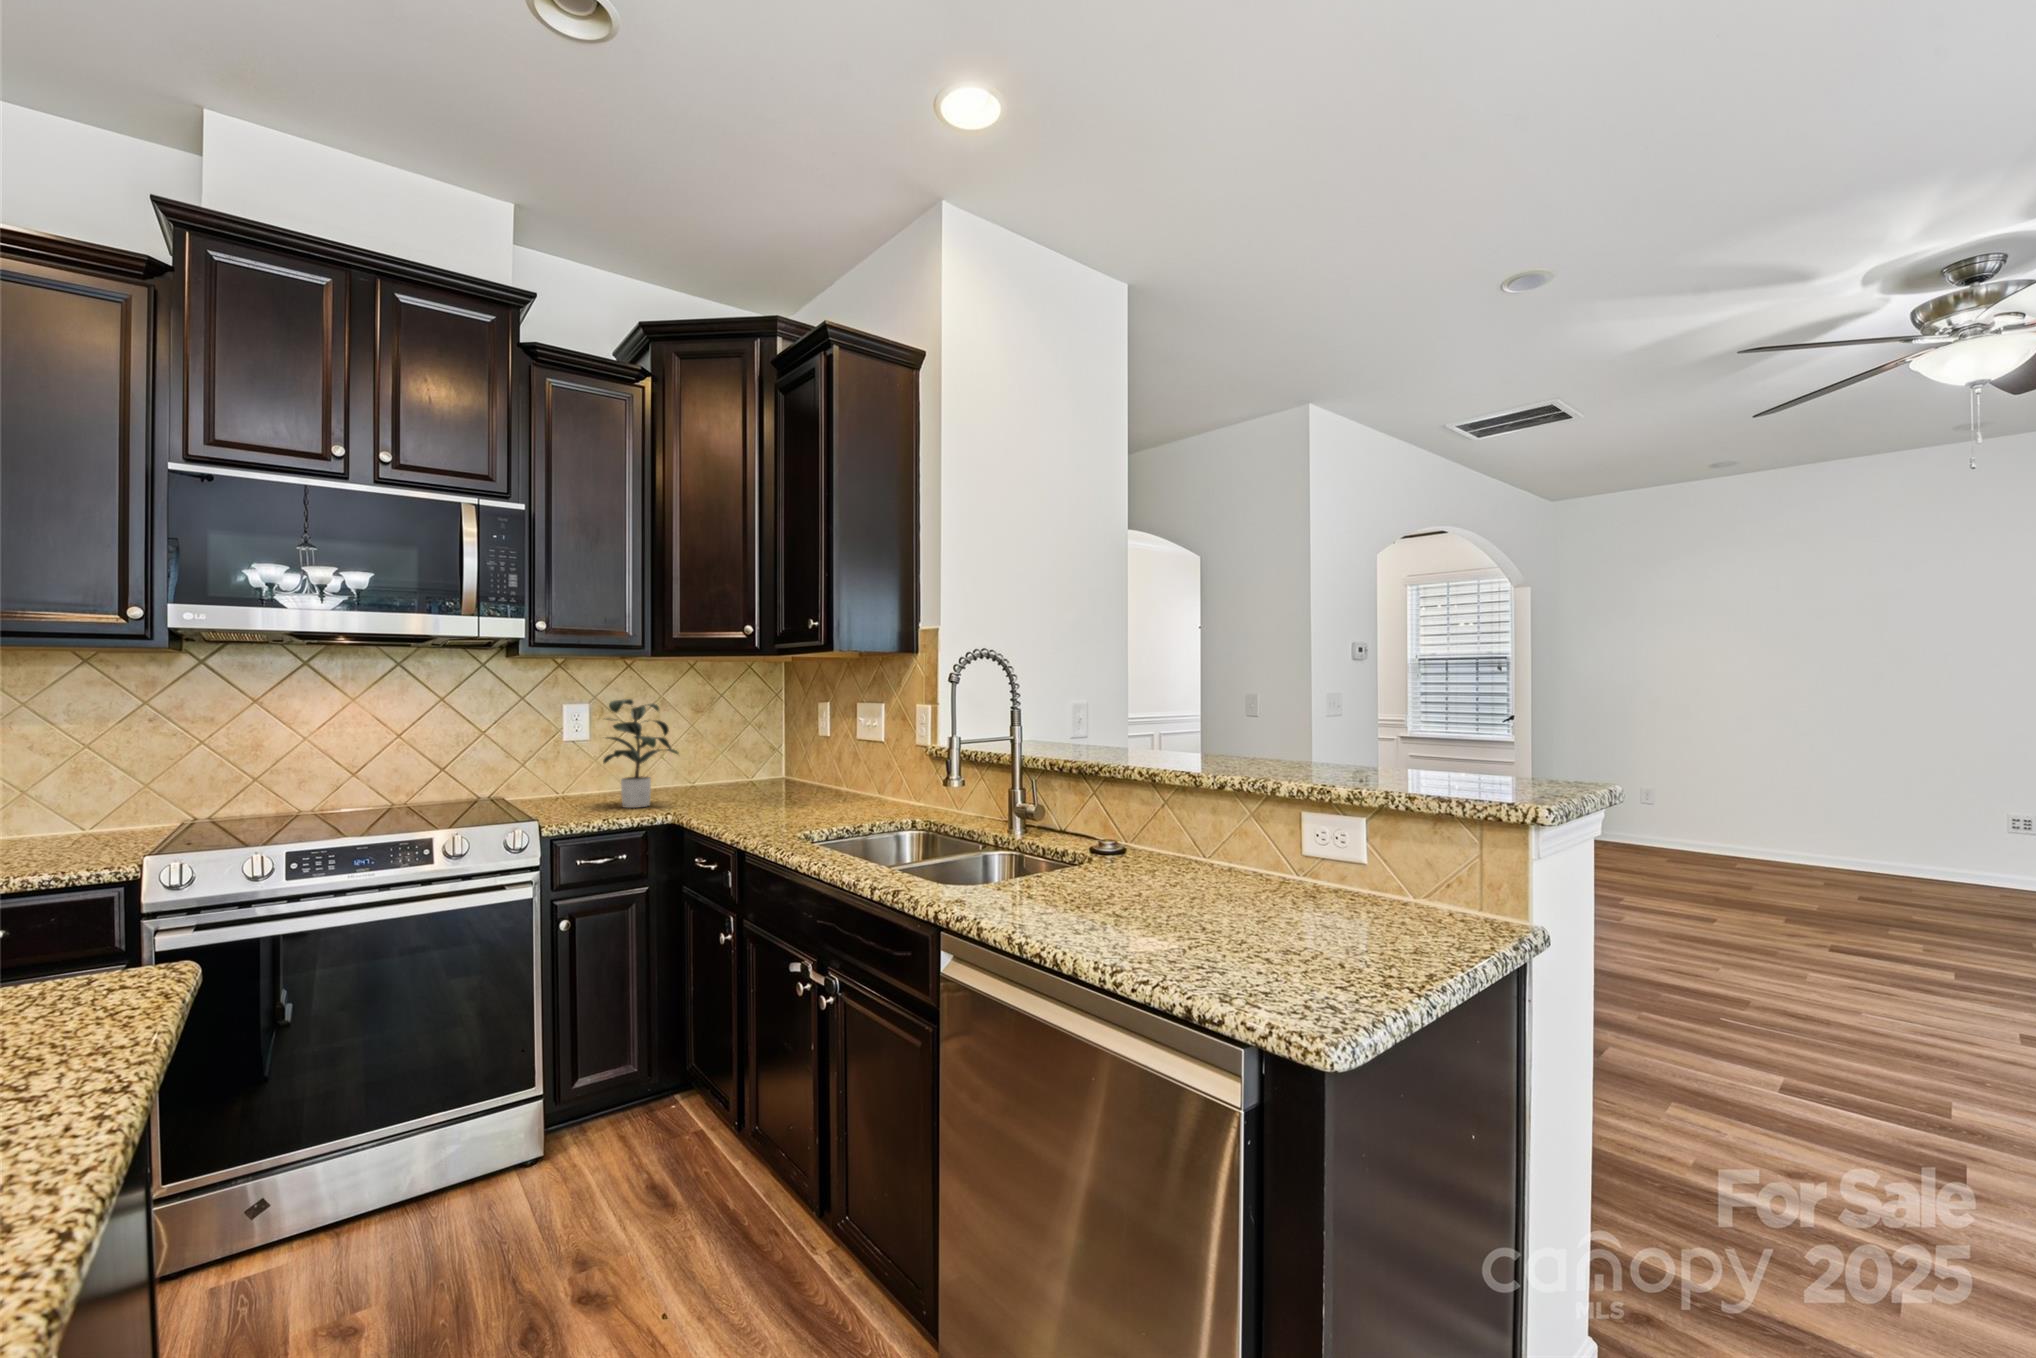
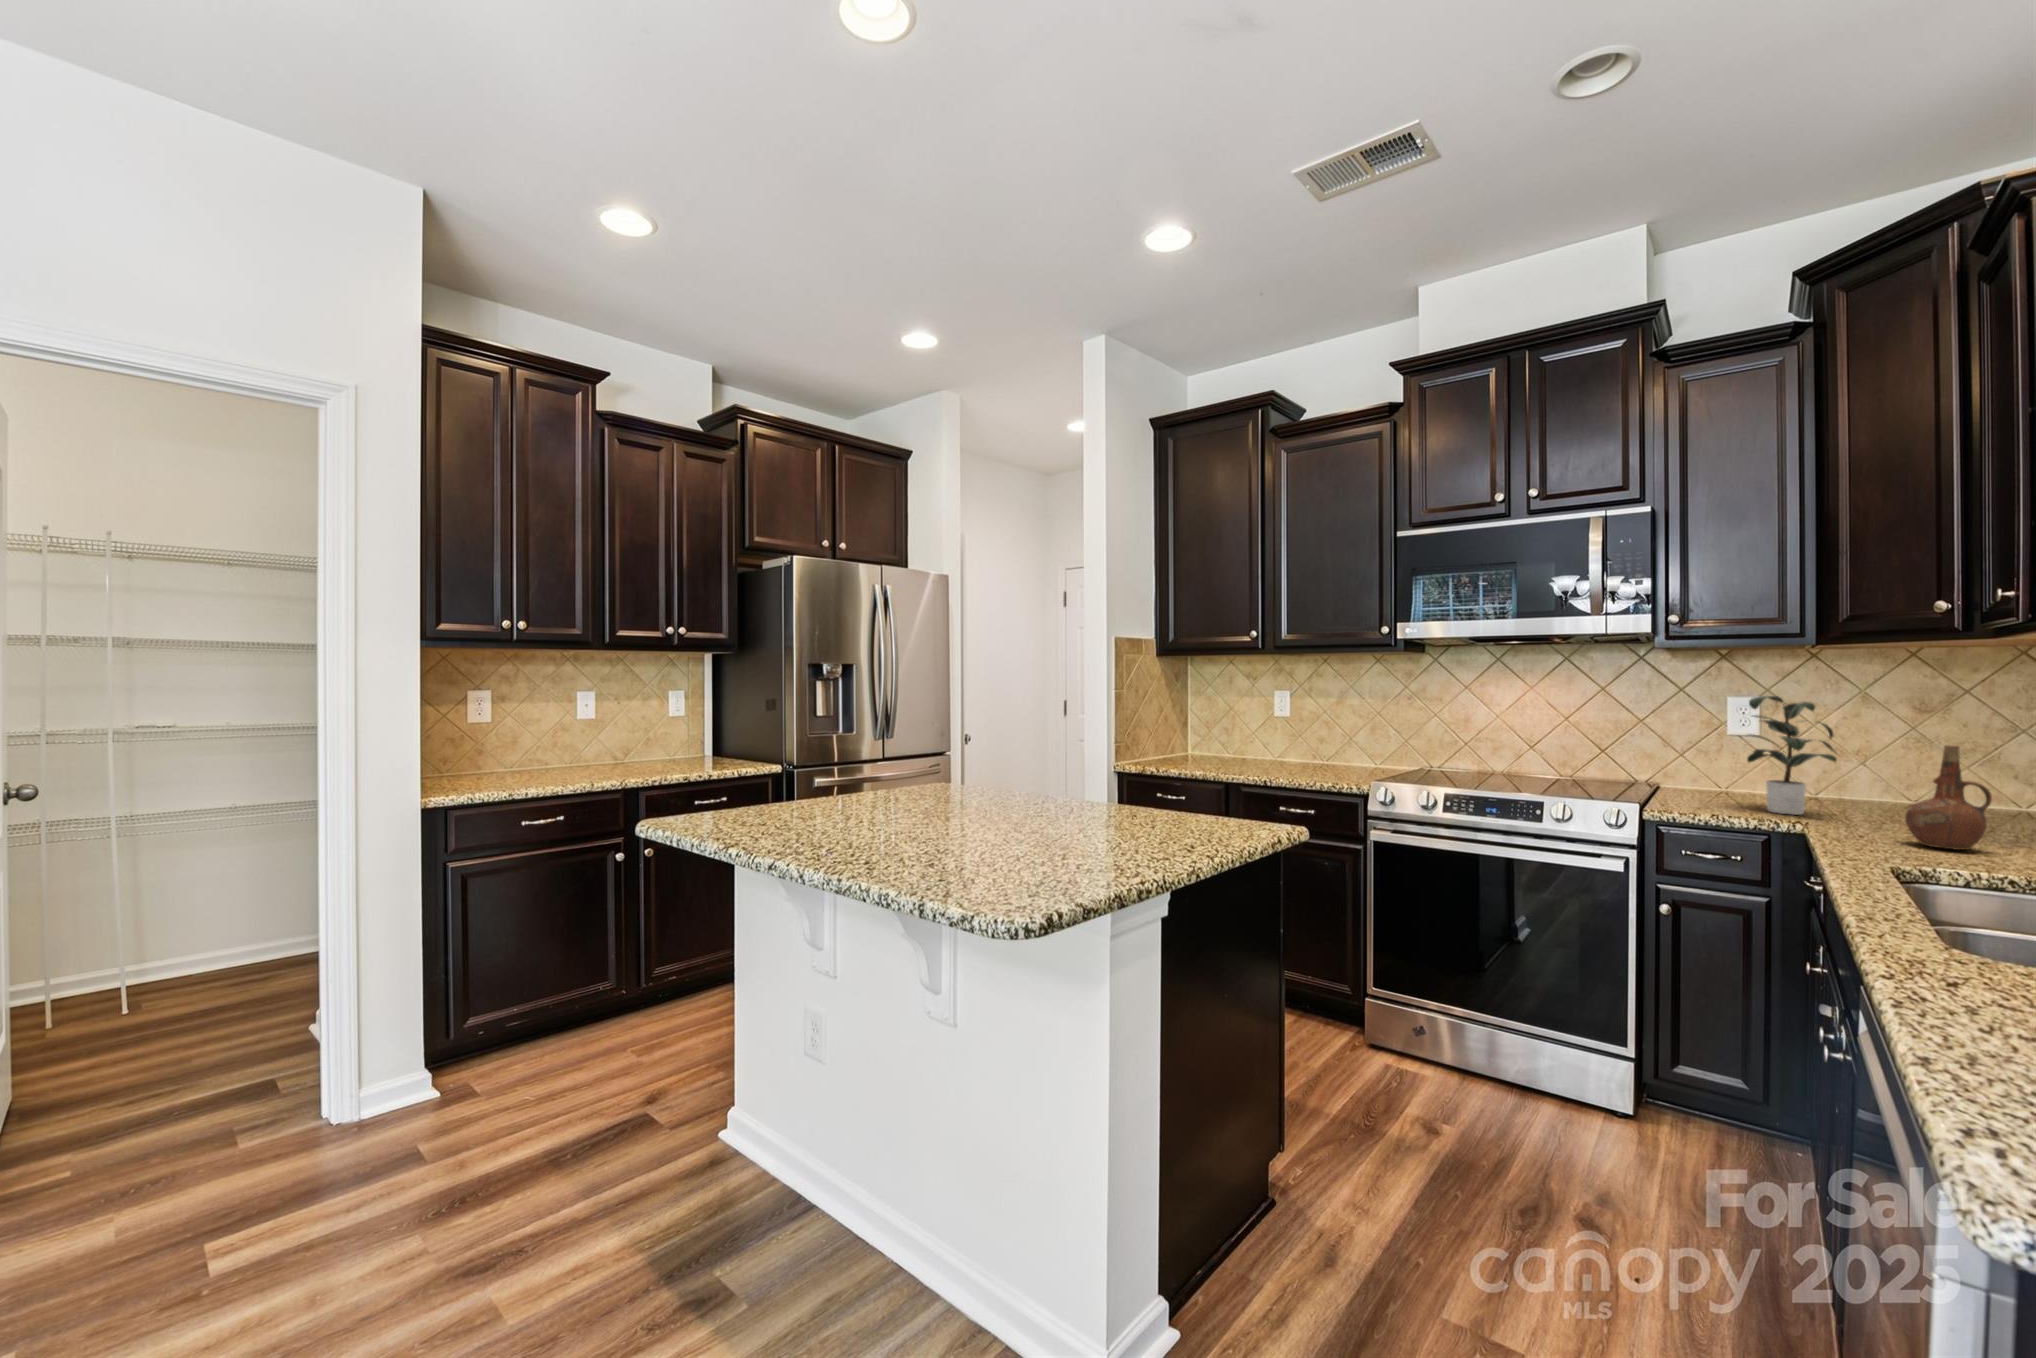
ceramic pitcher: none [744,732,792,814] -> present [1905,745,1992,850]

